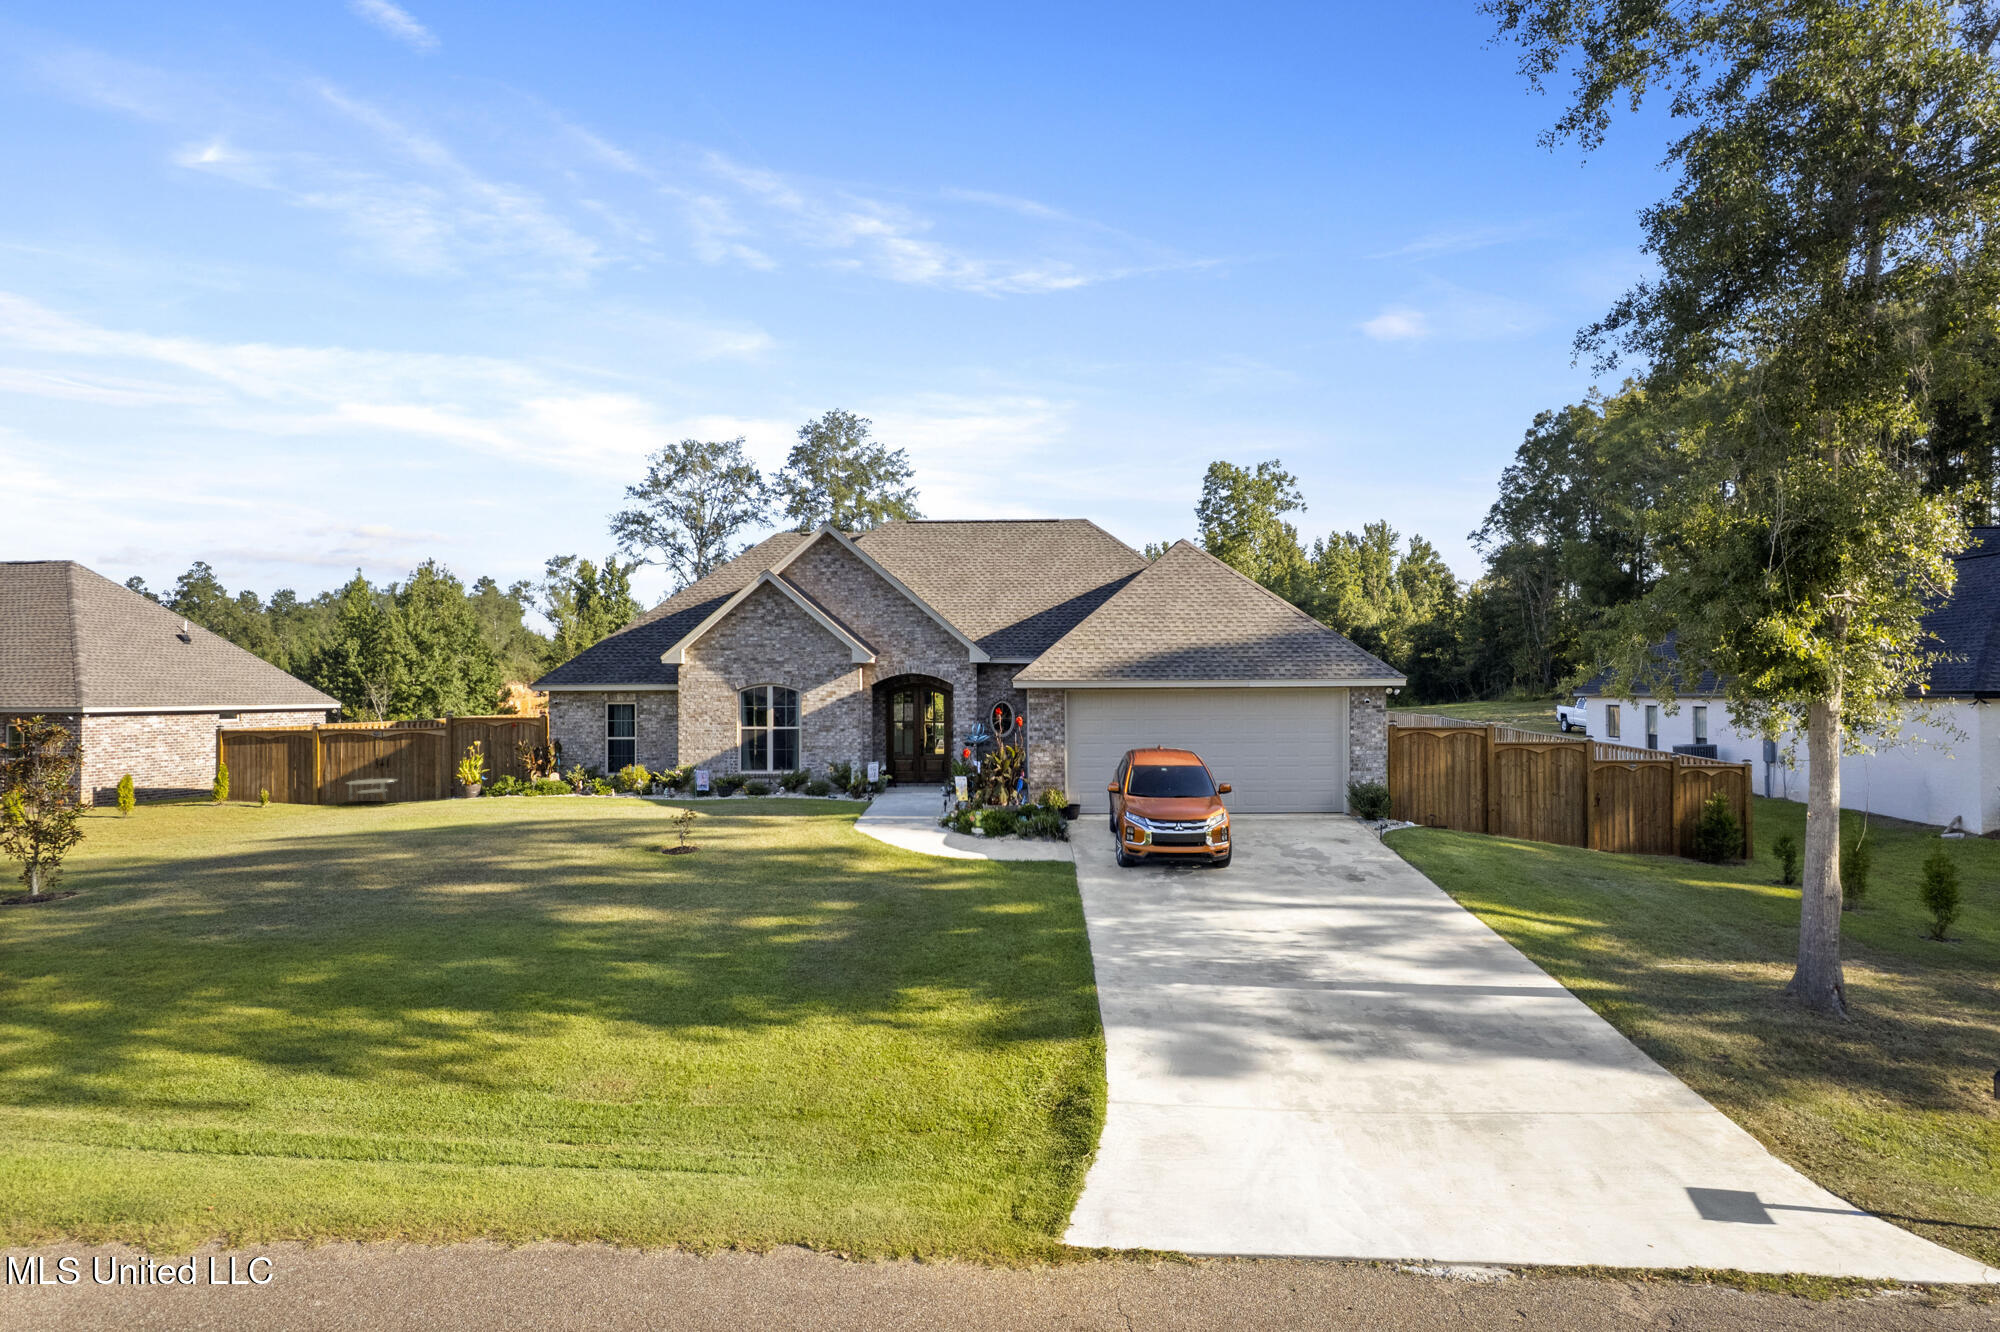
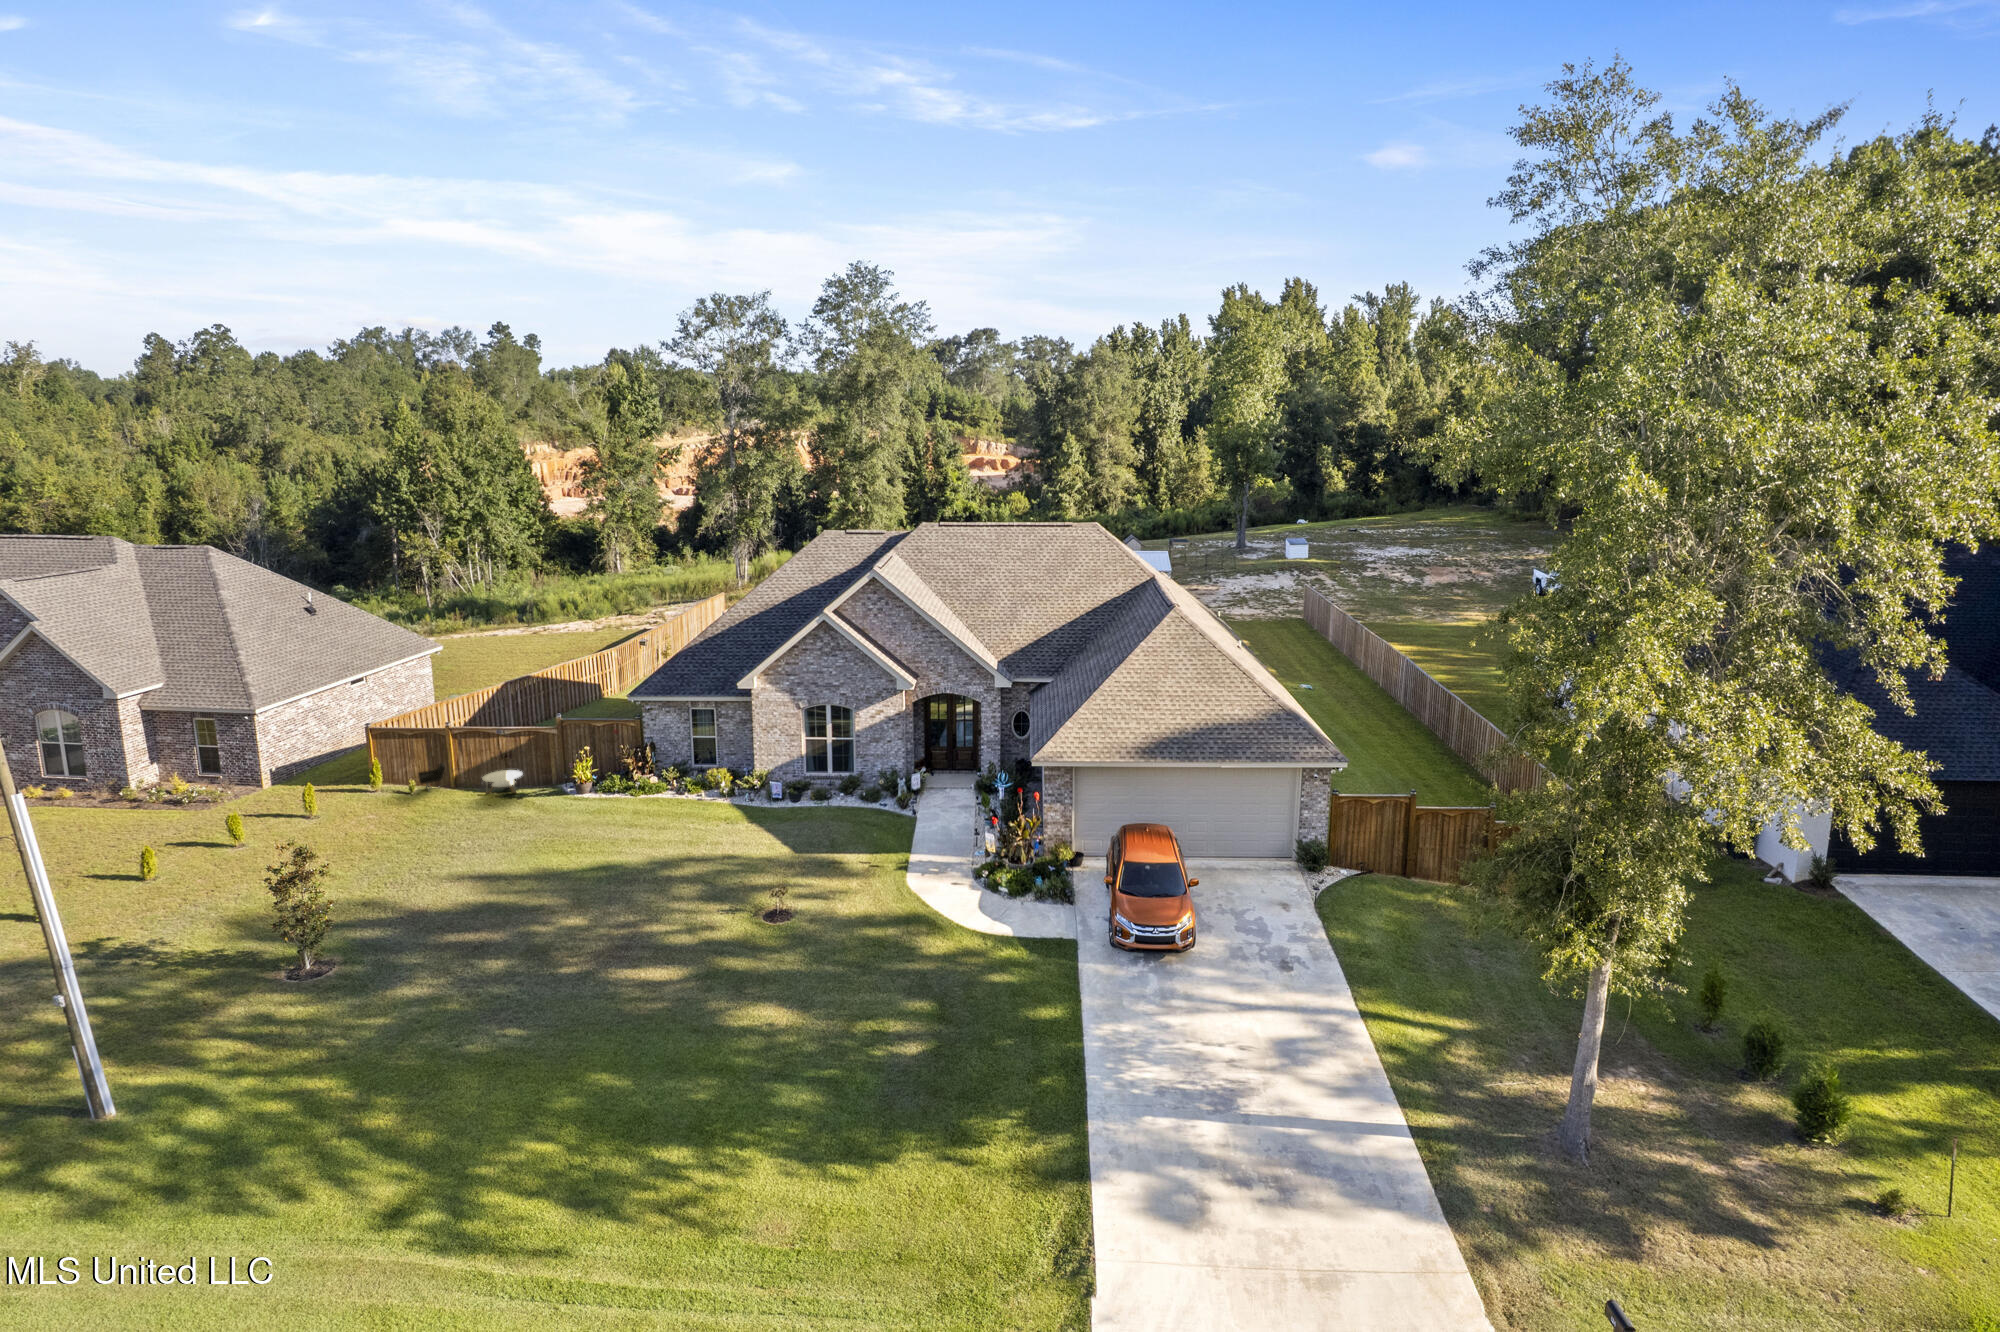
lounge chair: none [263,771,304,802] -> present [418,763,445,789]

